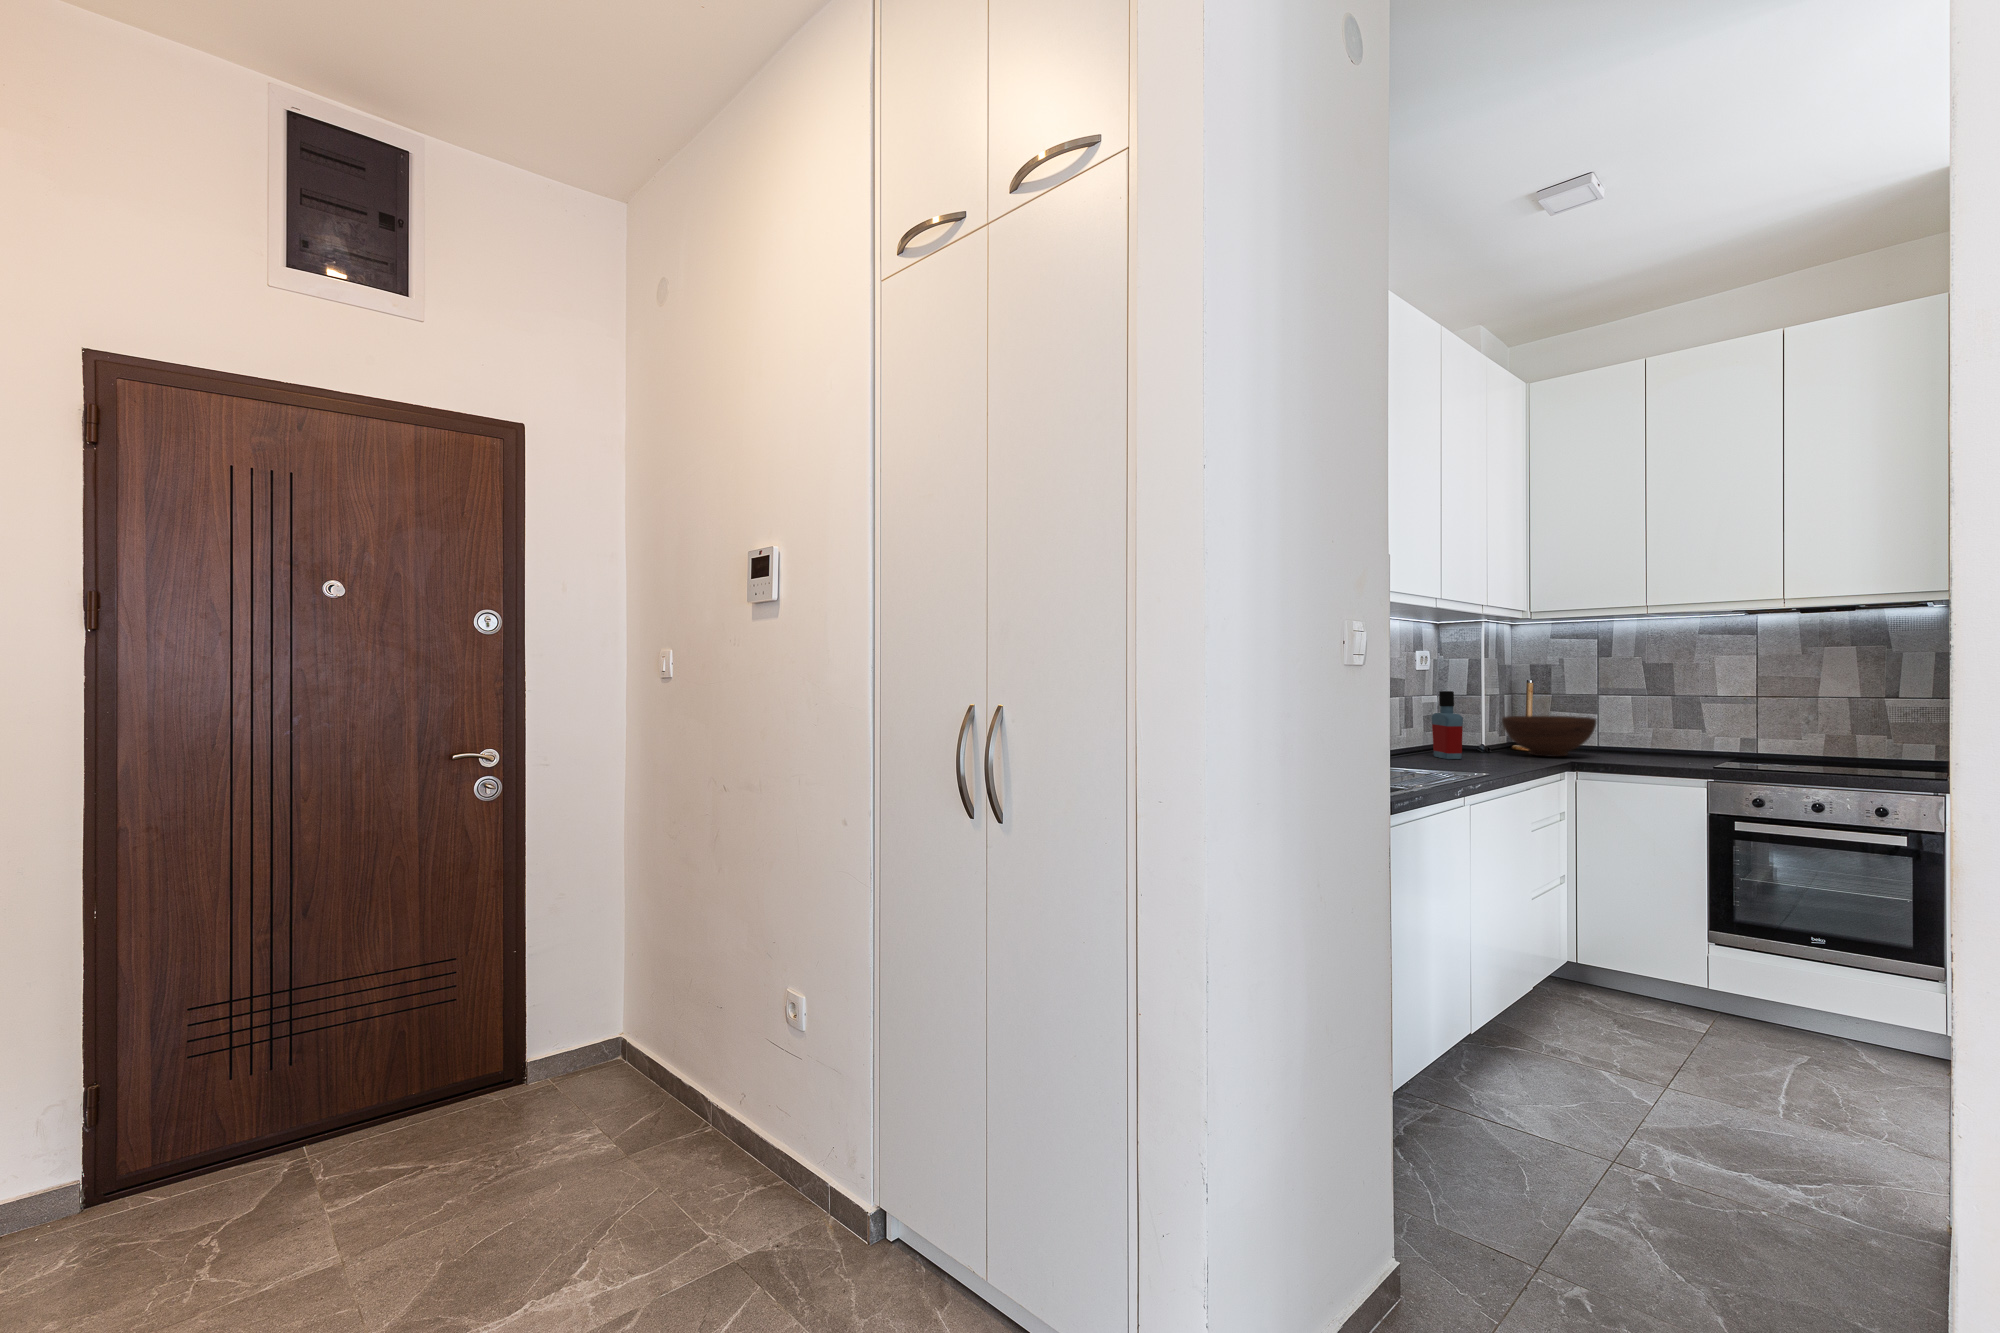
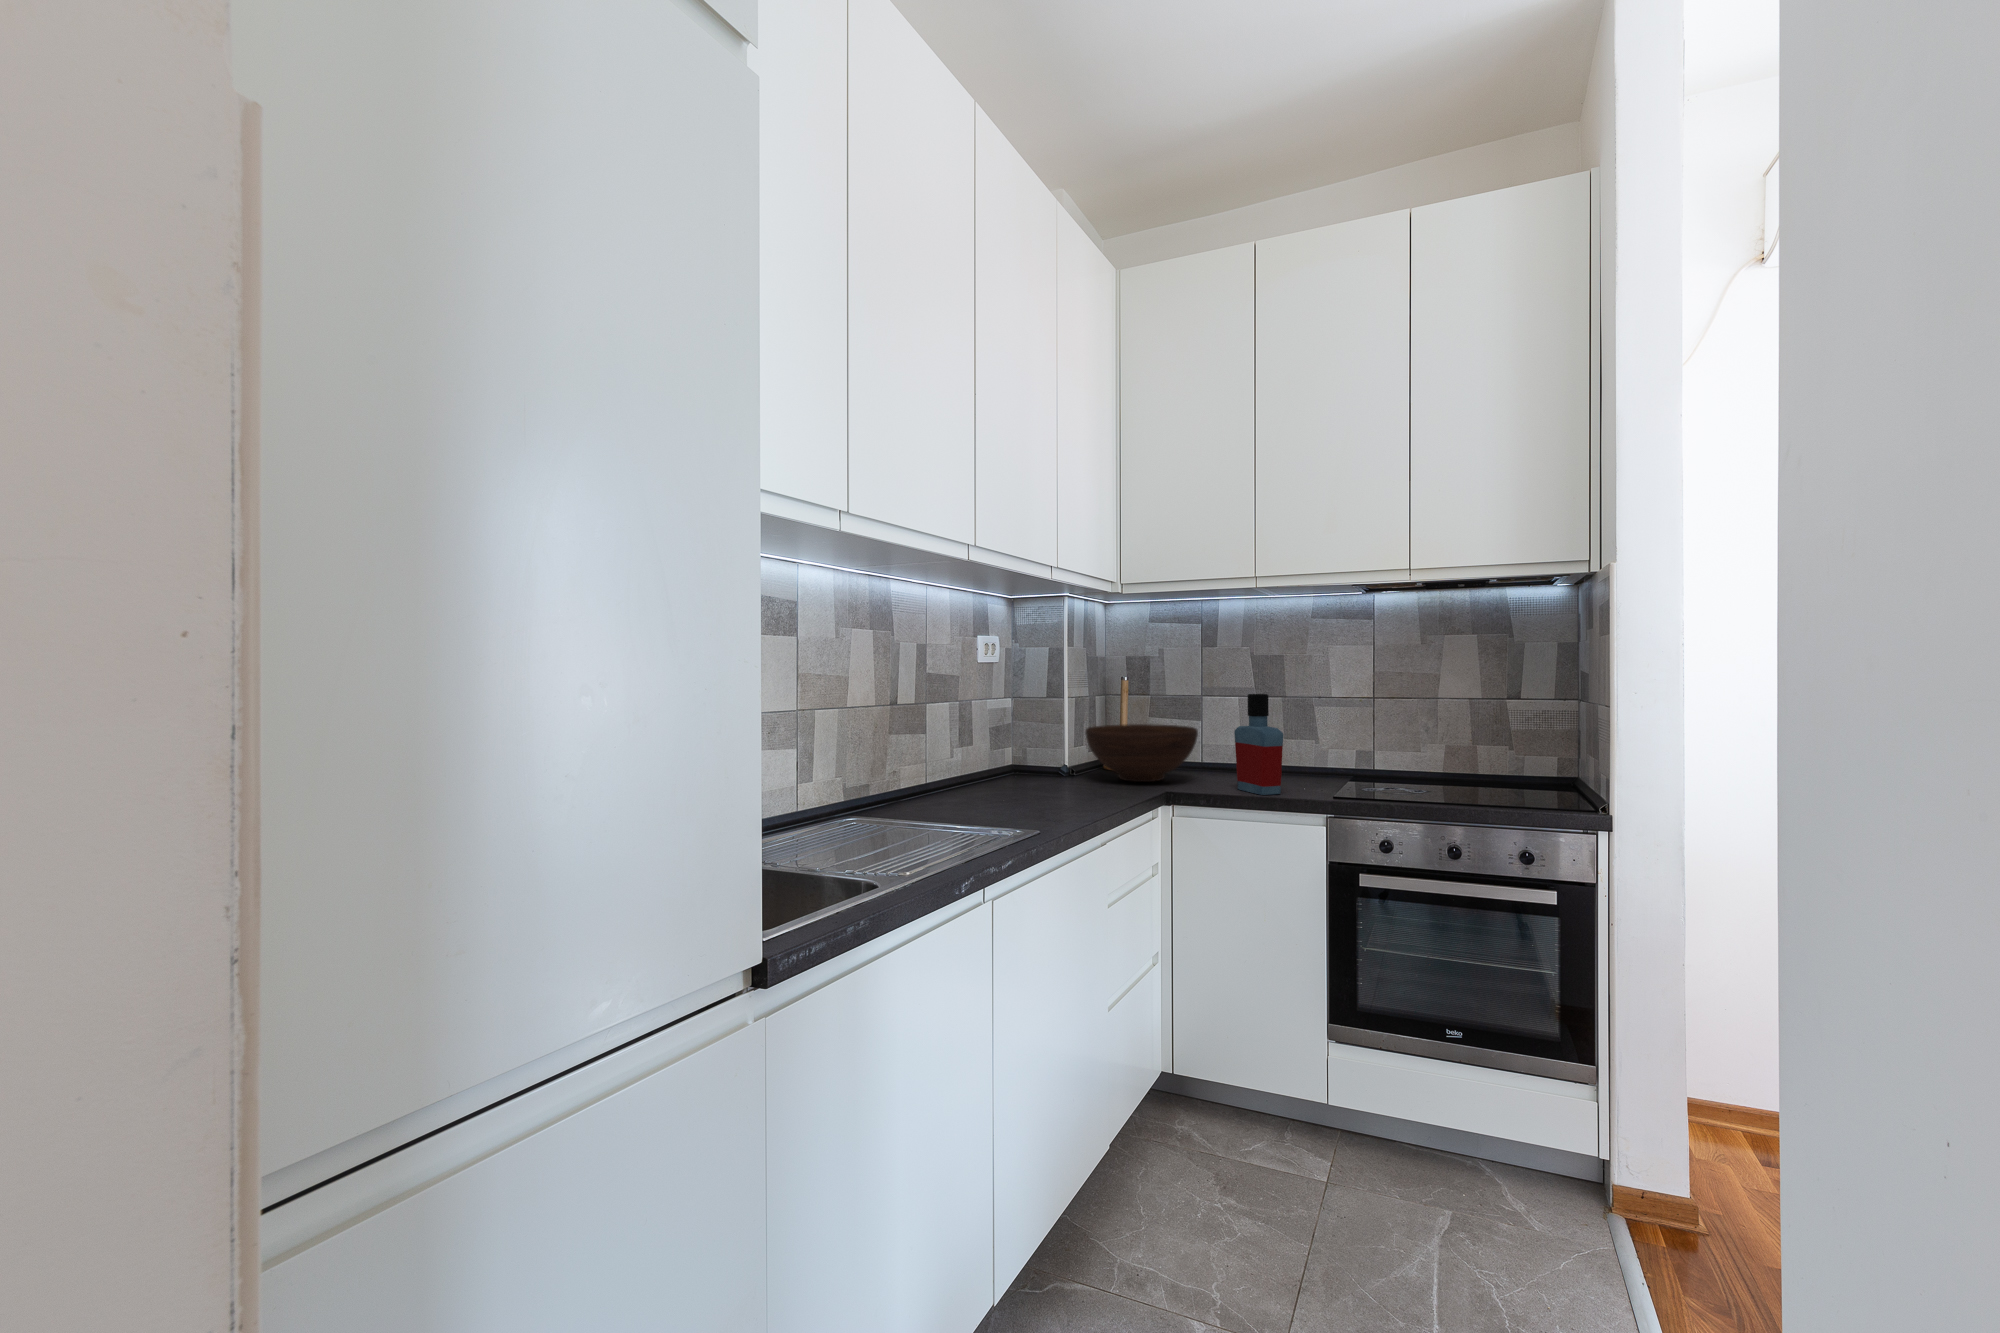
bottle: present [1432,691,1463,759] -> present [1234,694,1283,795]

